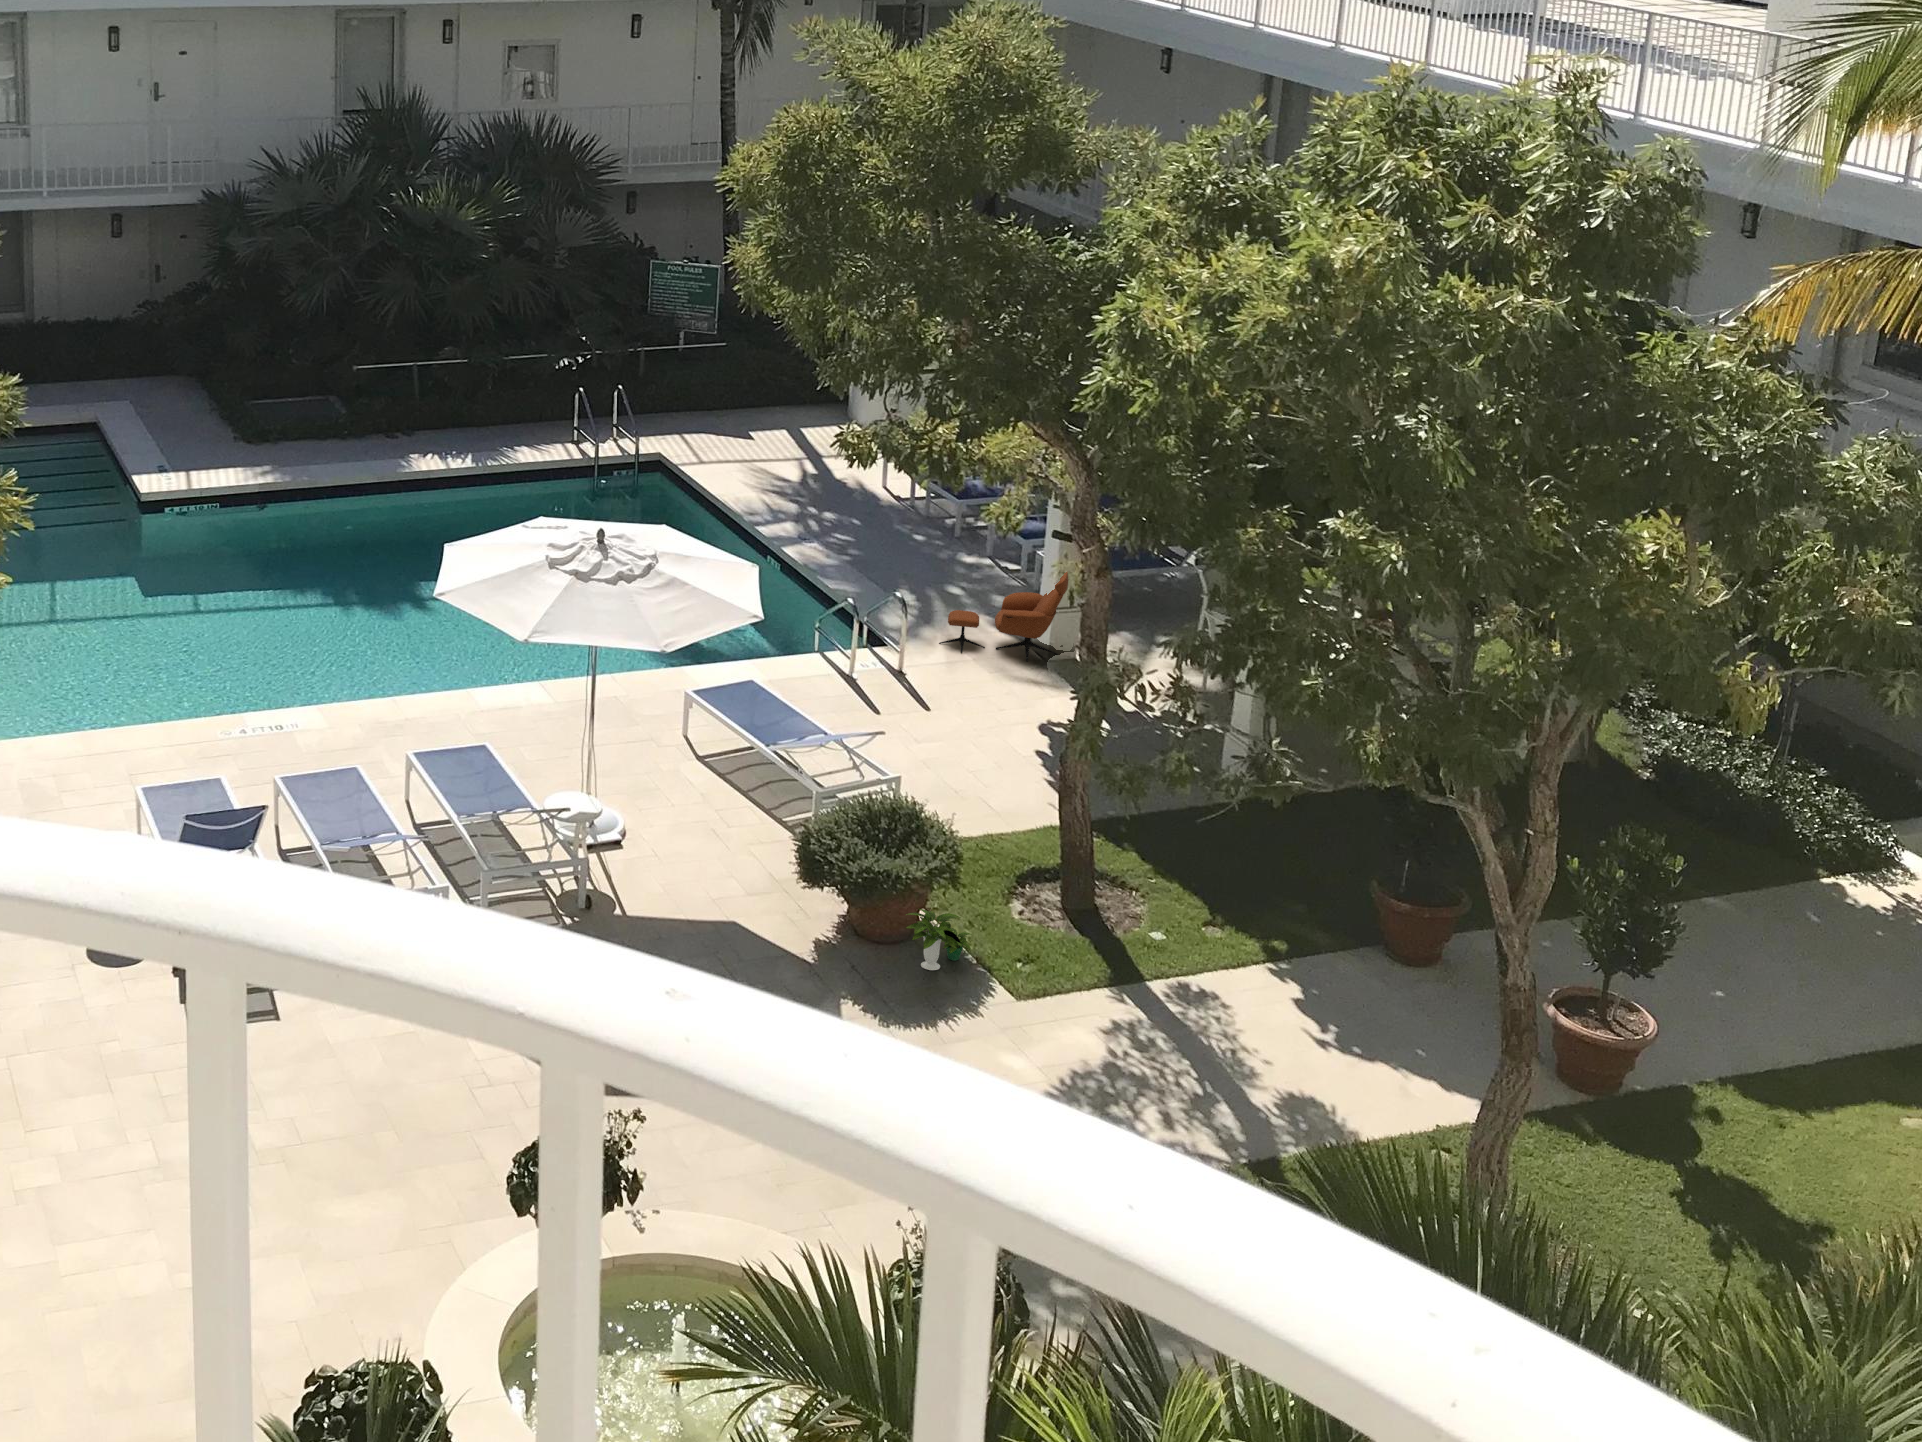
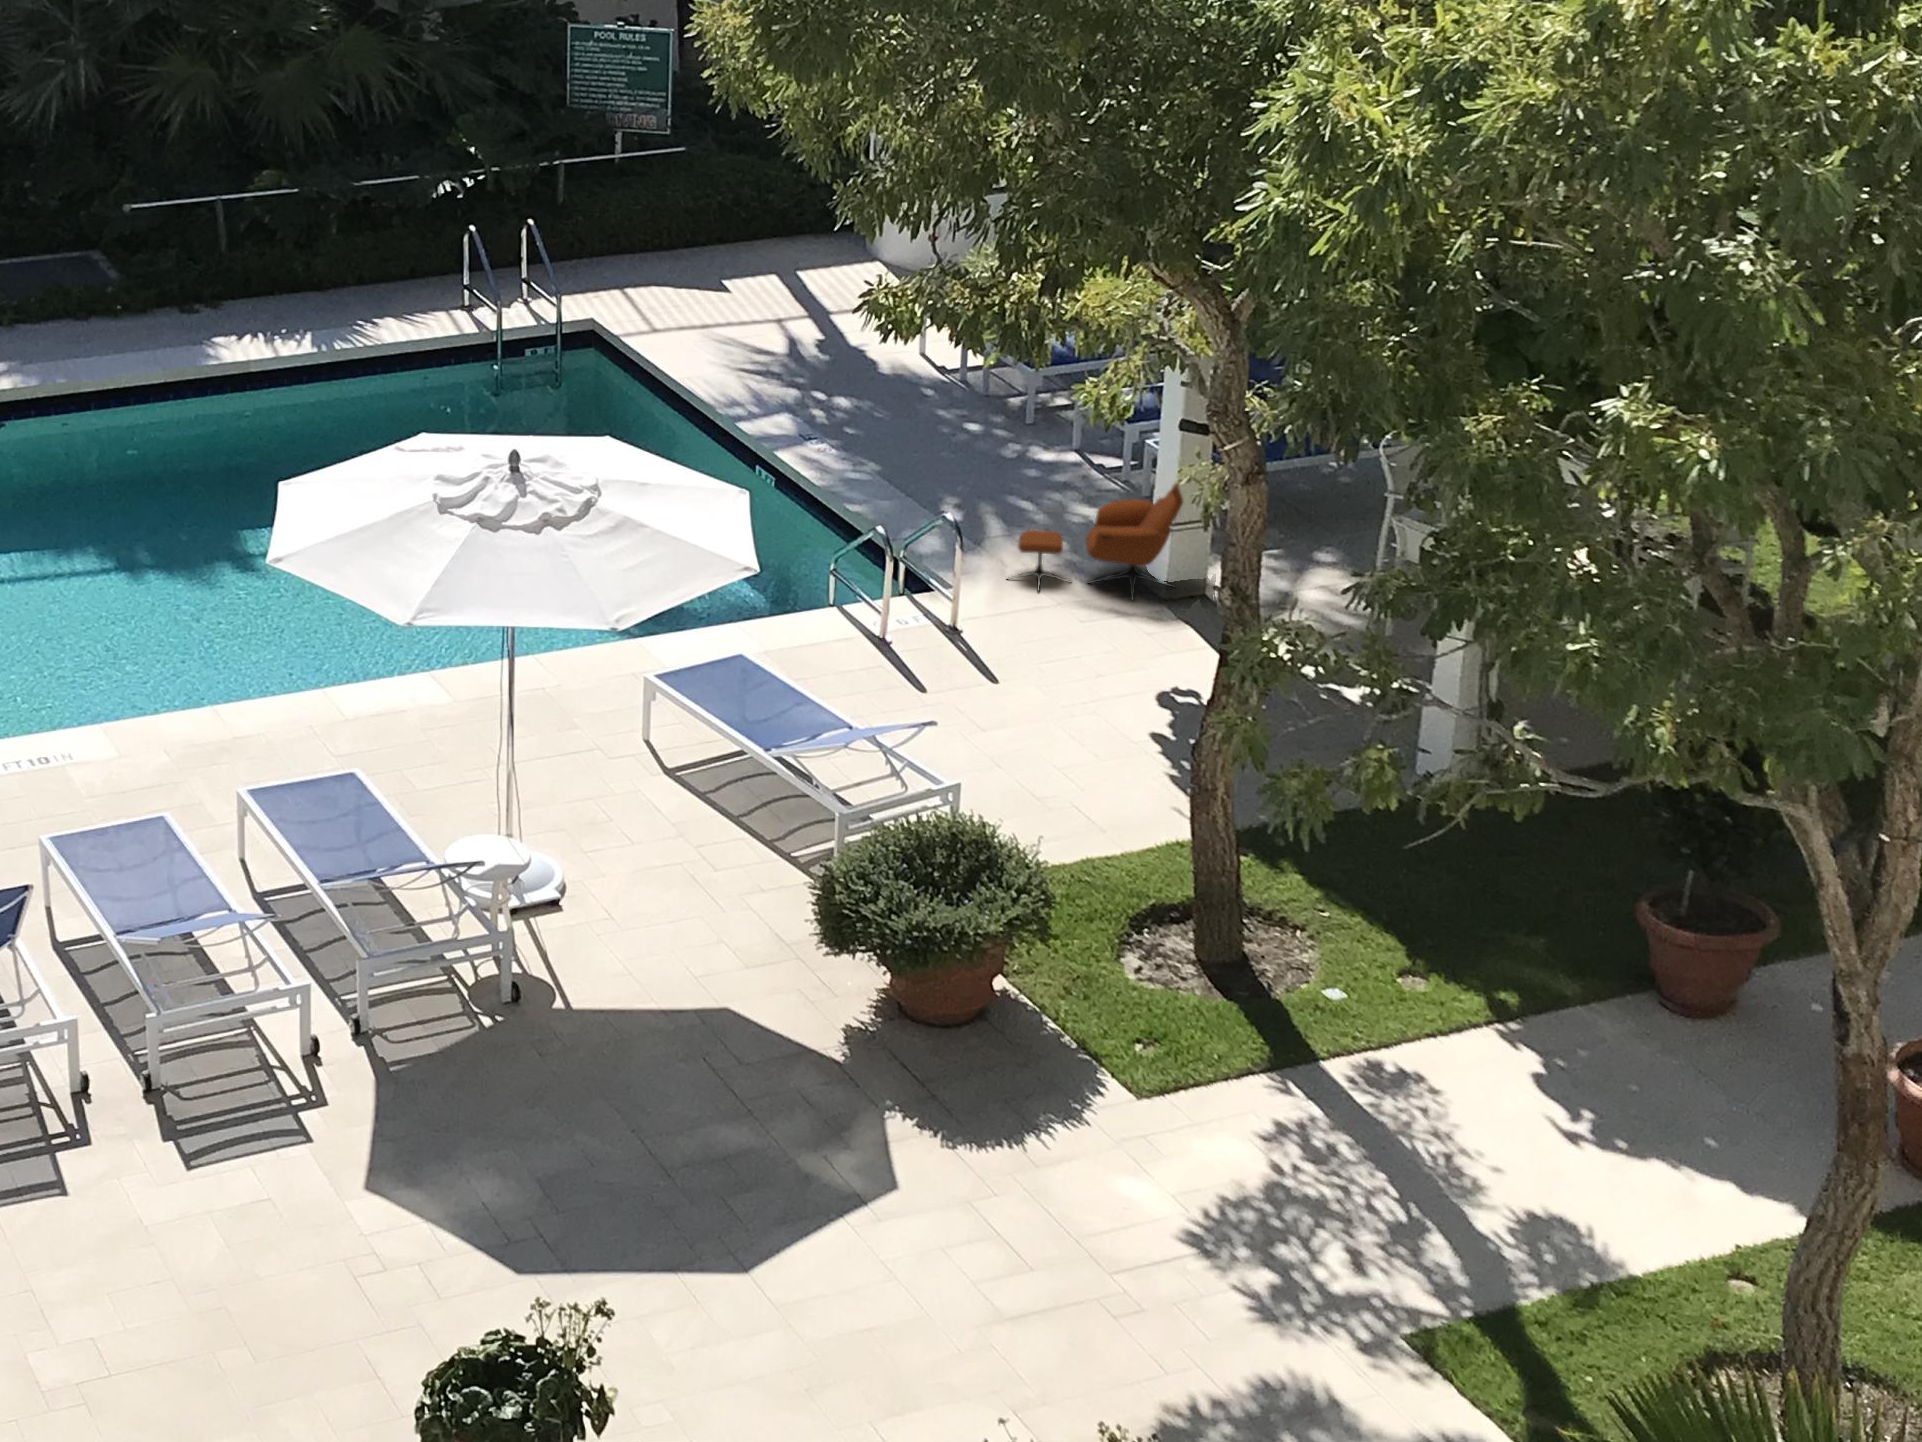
potted plant: present [906,909,971,970] -> none [977,978,1072,1063]

